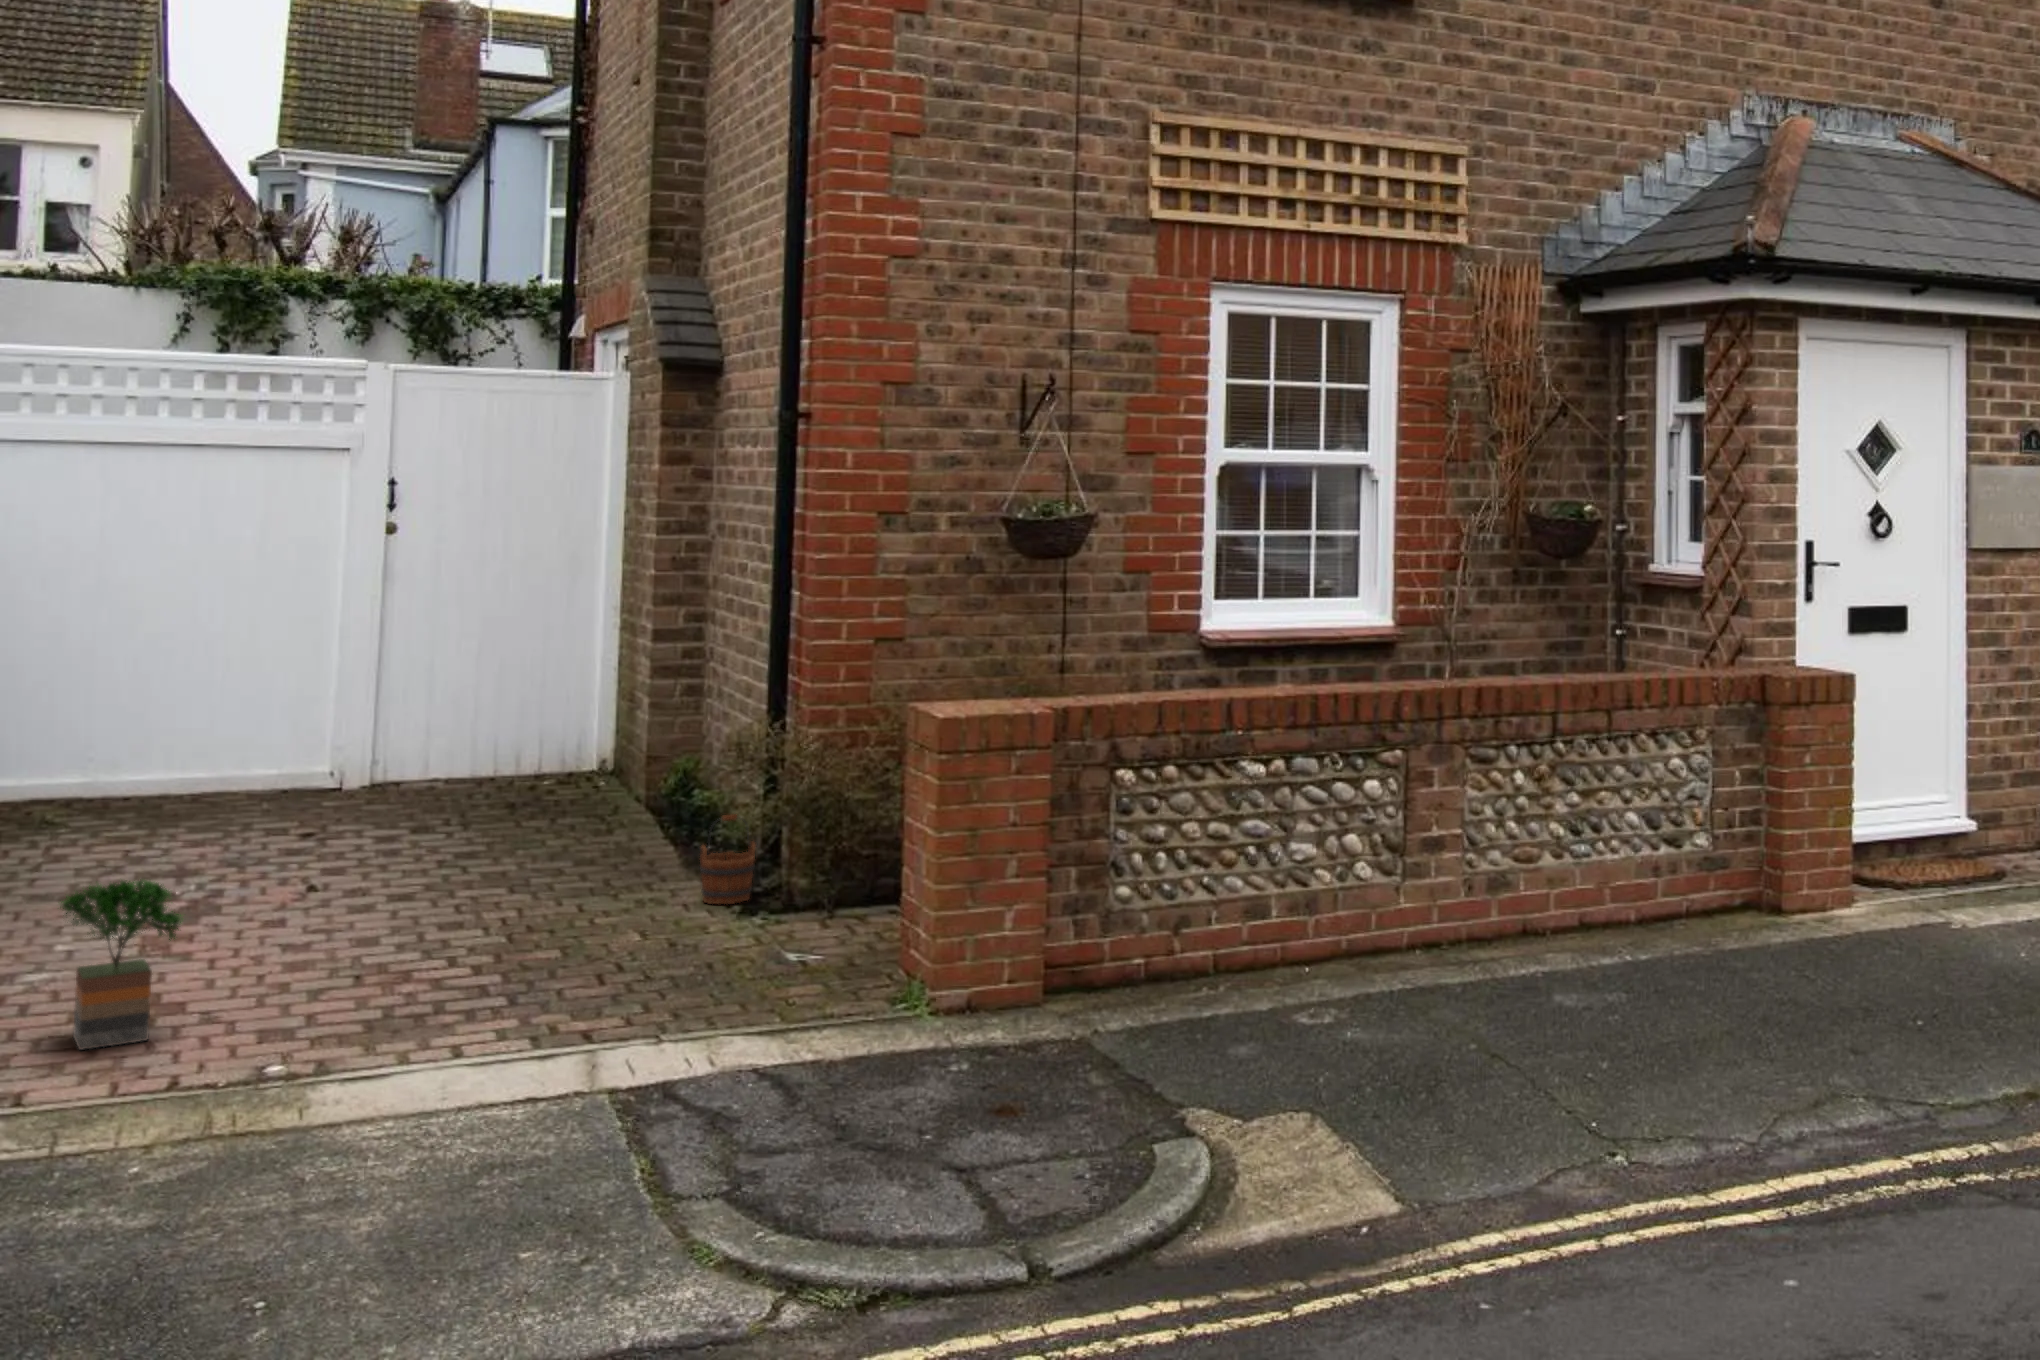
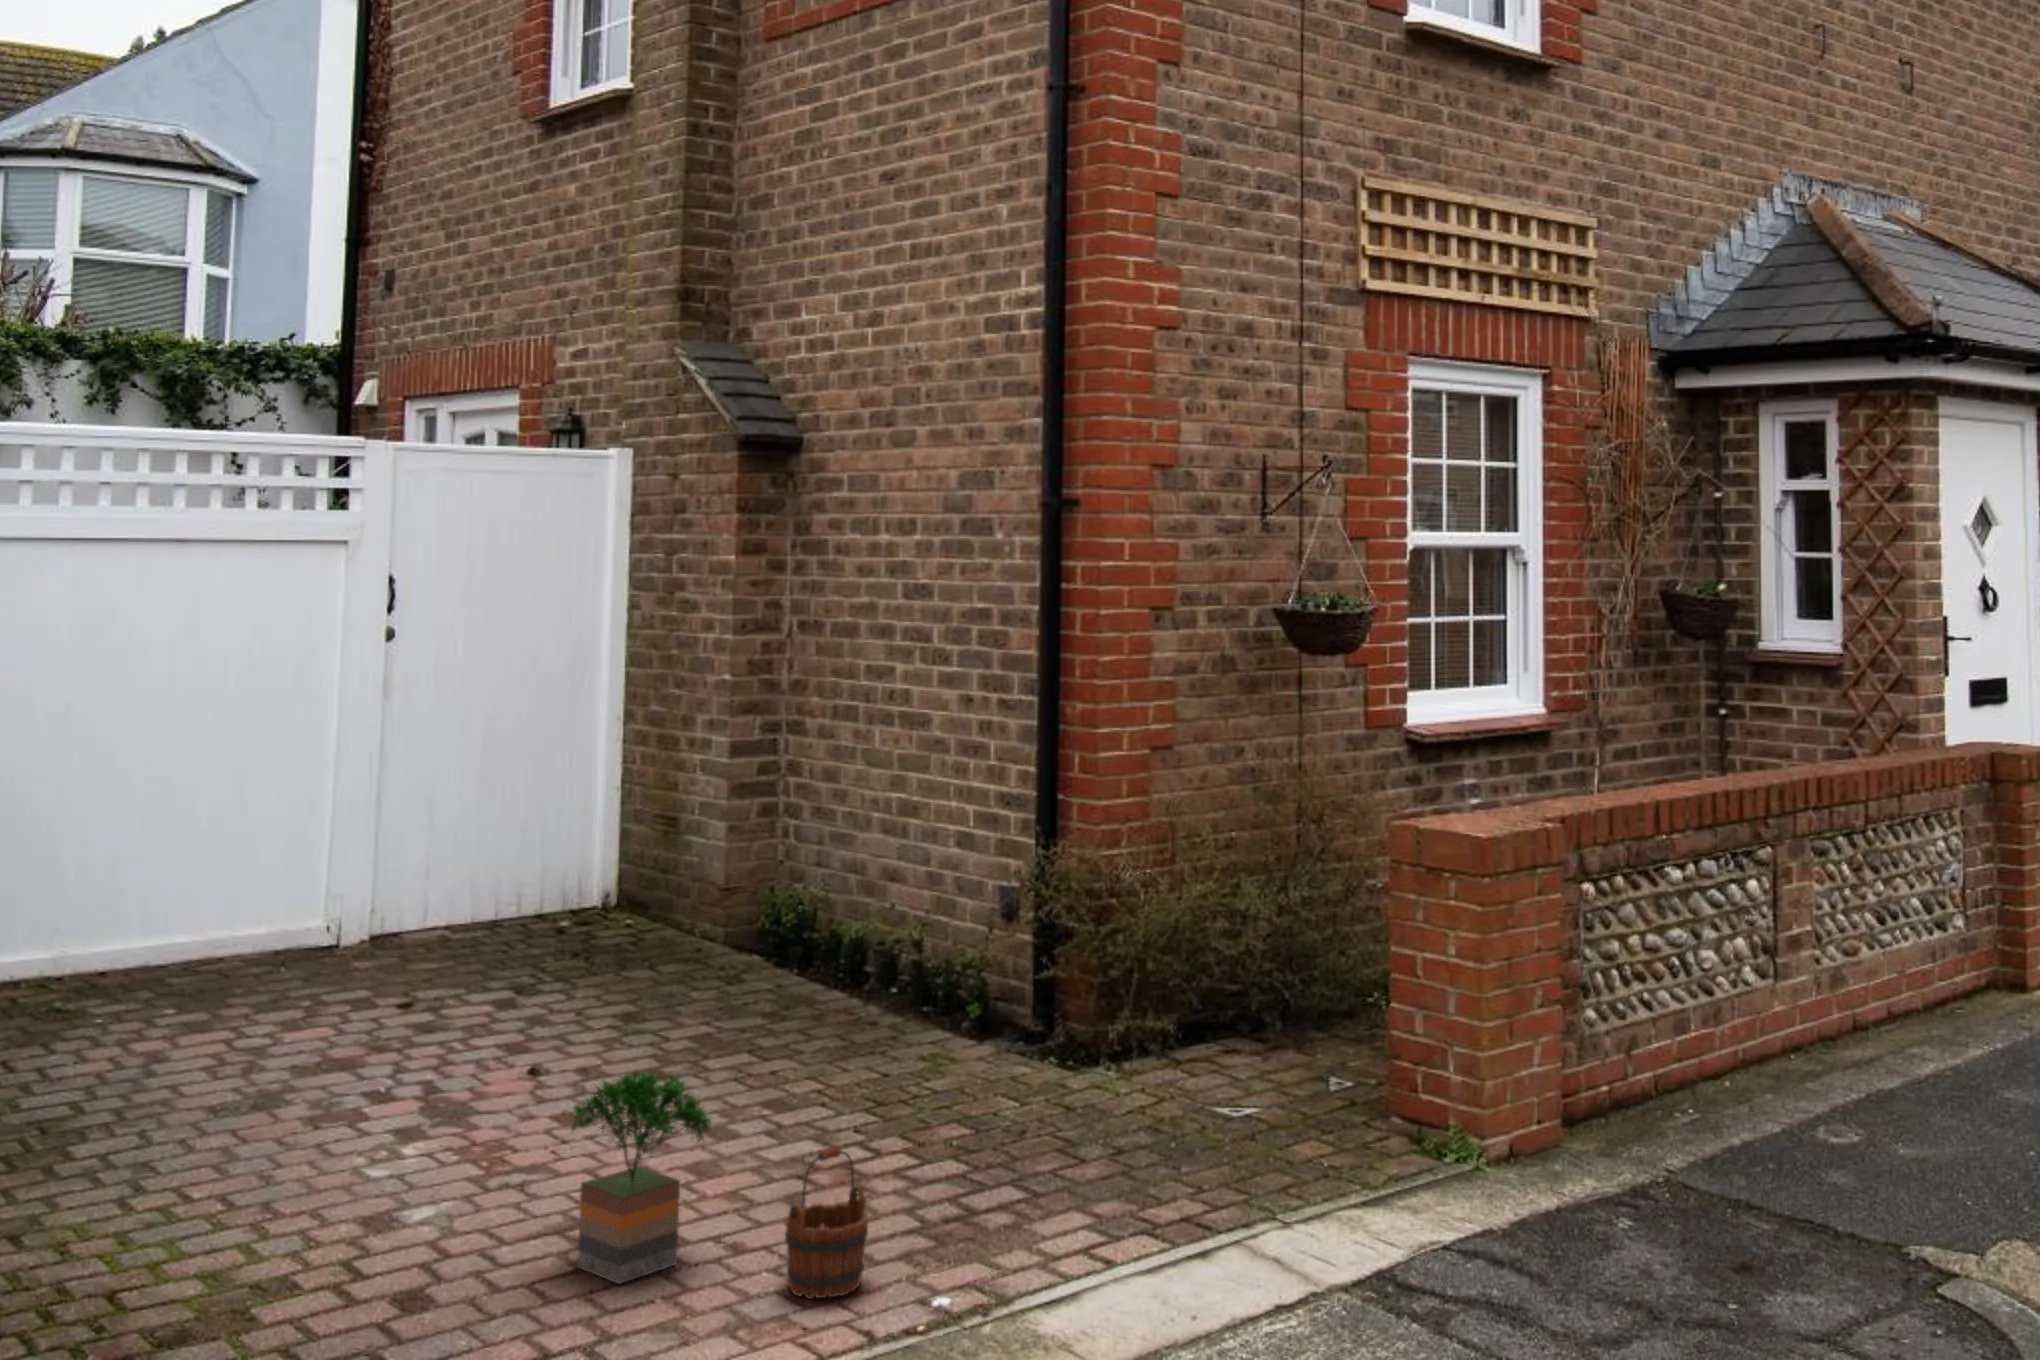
wooden bucket: present [699,814,756,904] -> present [785,1147,868,1299]

